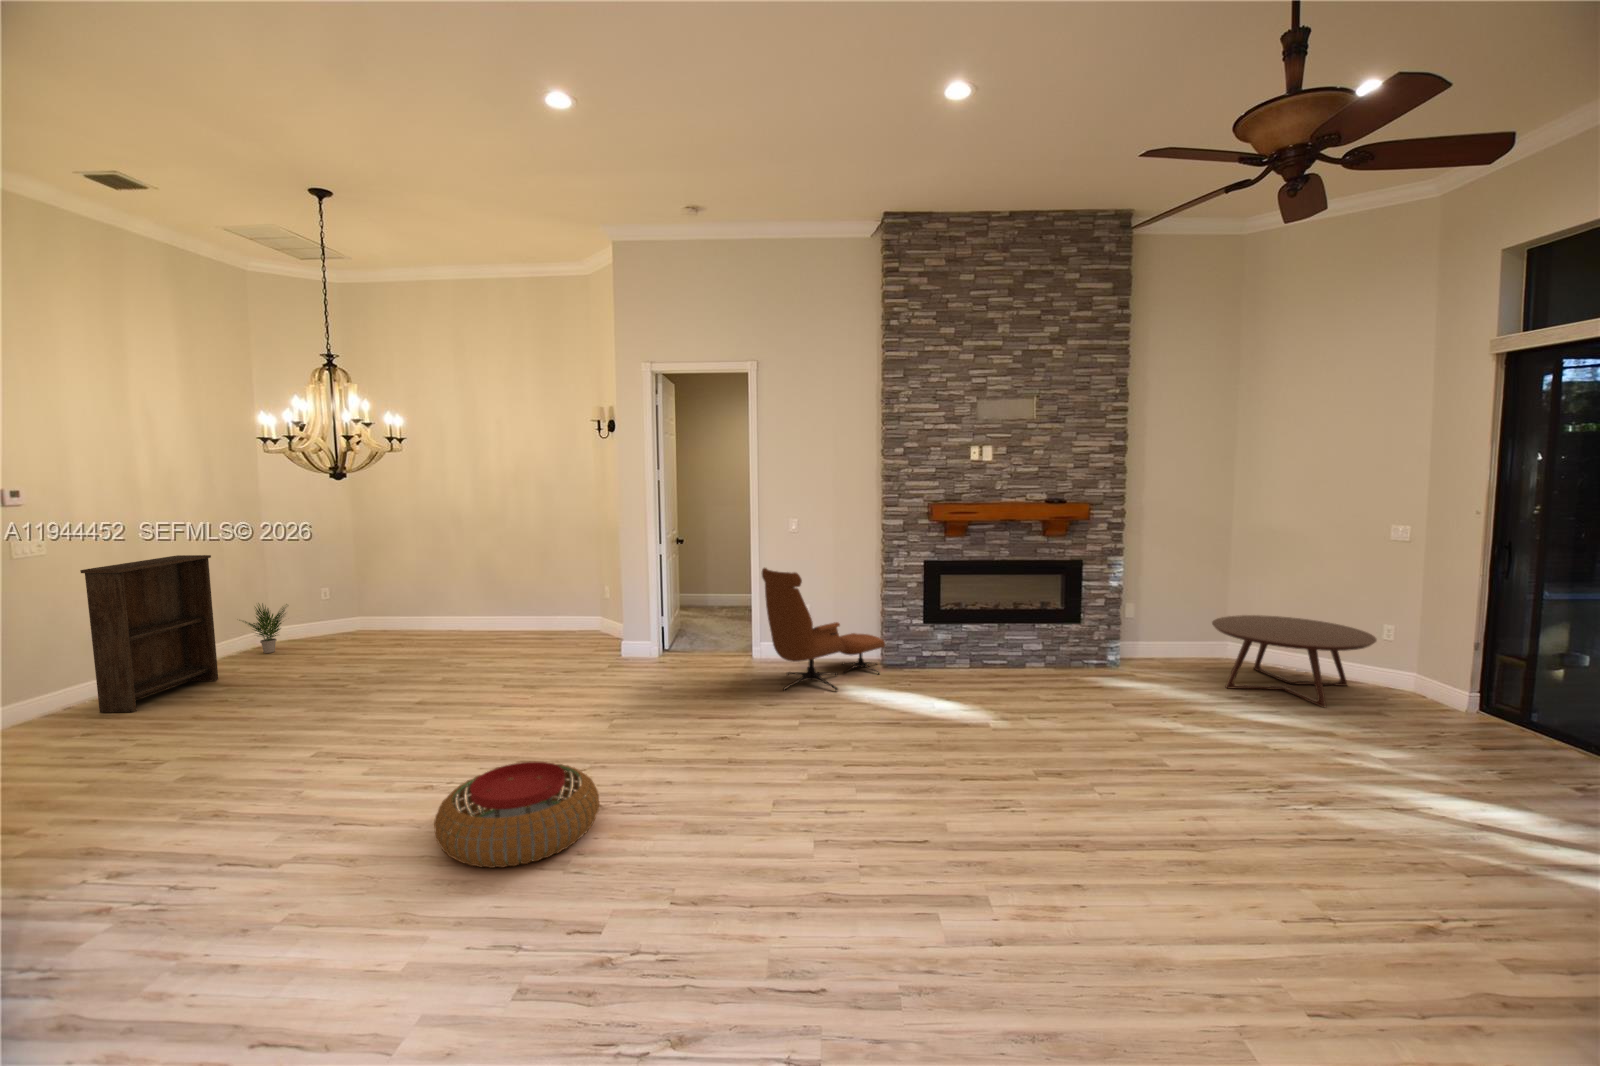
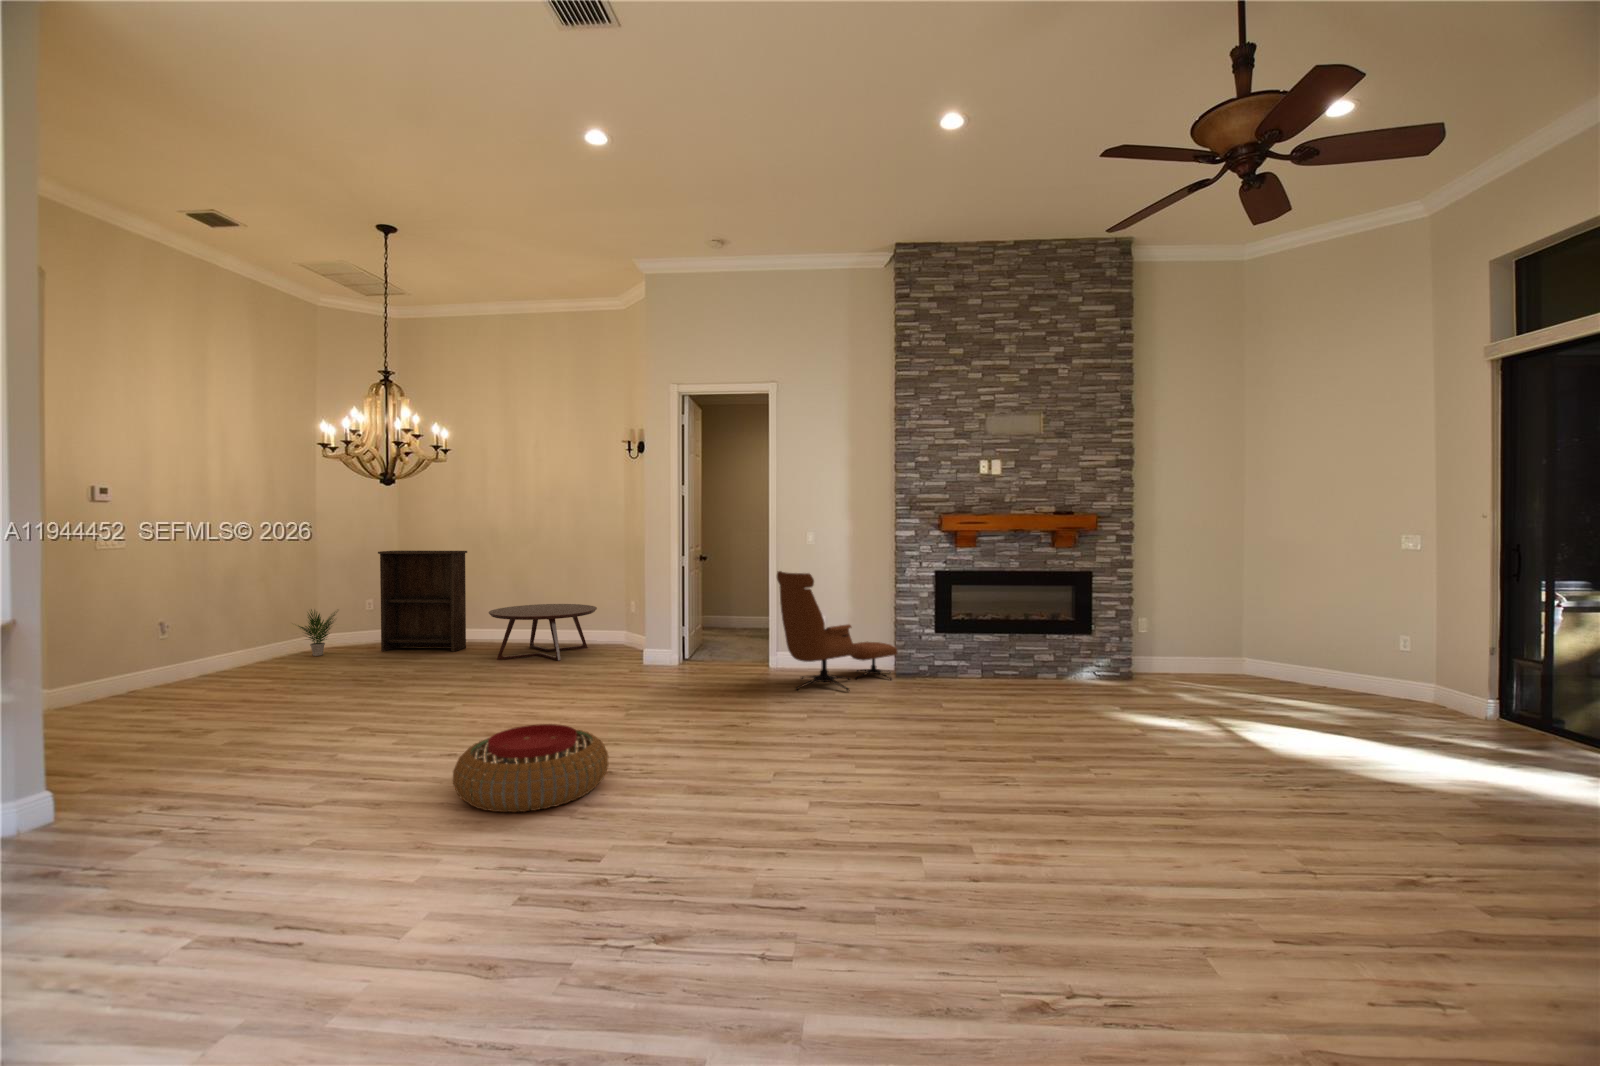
bookshelf: present [80,555,218,713] -> present [378,550,467,652]
coffee table: present [1212,615,1377,707] -> present [489,604,597,661]

